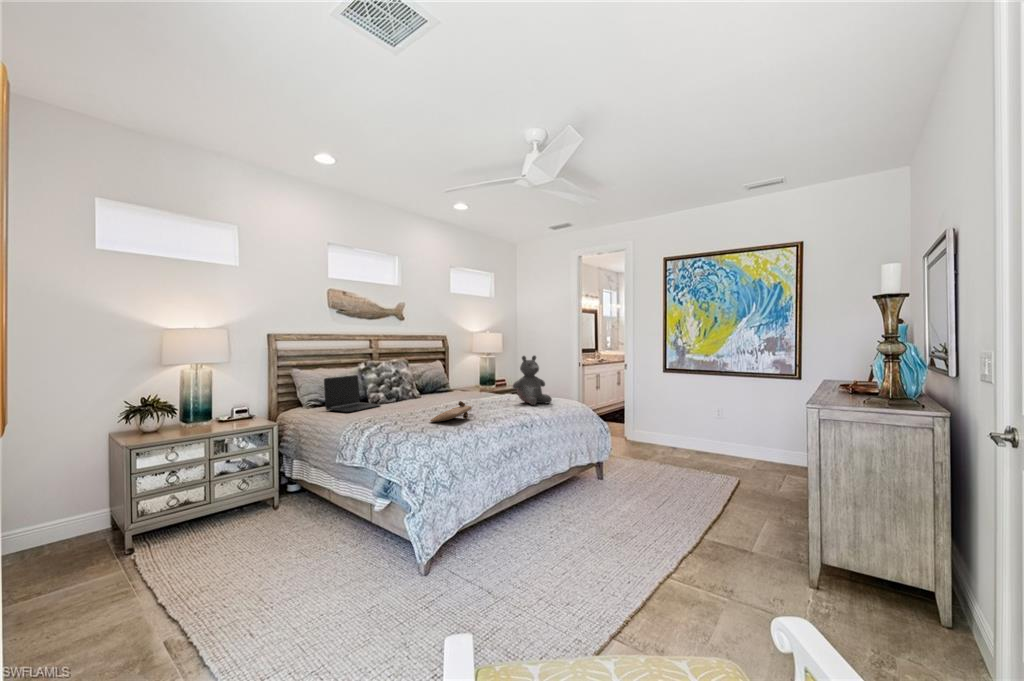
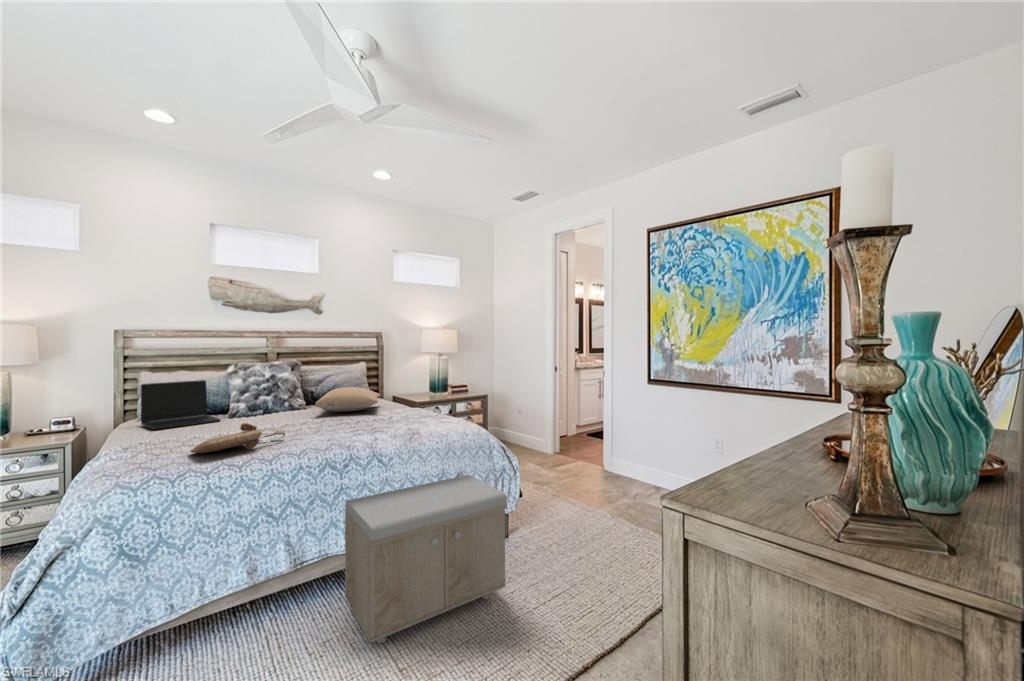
teddy bear: present [513,356,552,405] -> none [377,358,432,429]
pillow: none [438,379,492,397] -> present [315,387,380,412]
storage bench: none [532,434,629,532] -> present [345,475,507,643]

